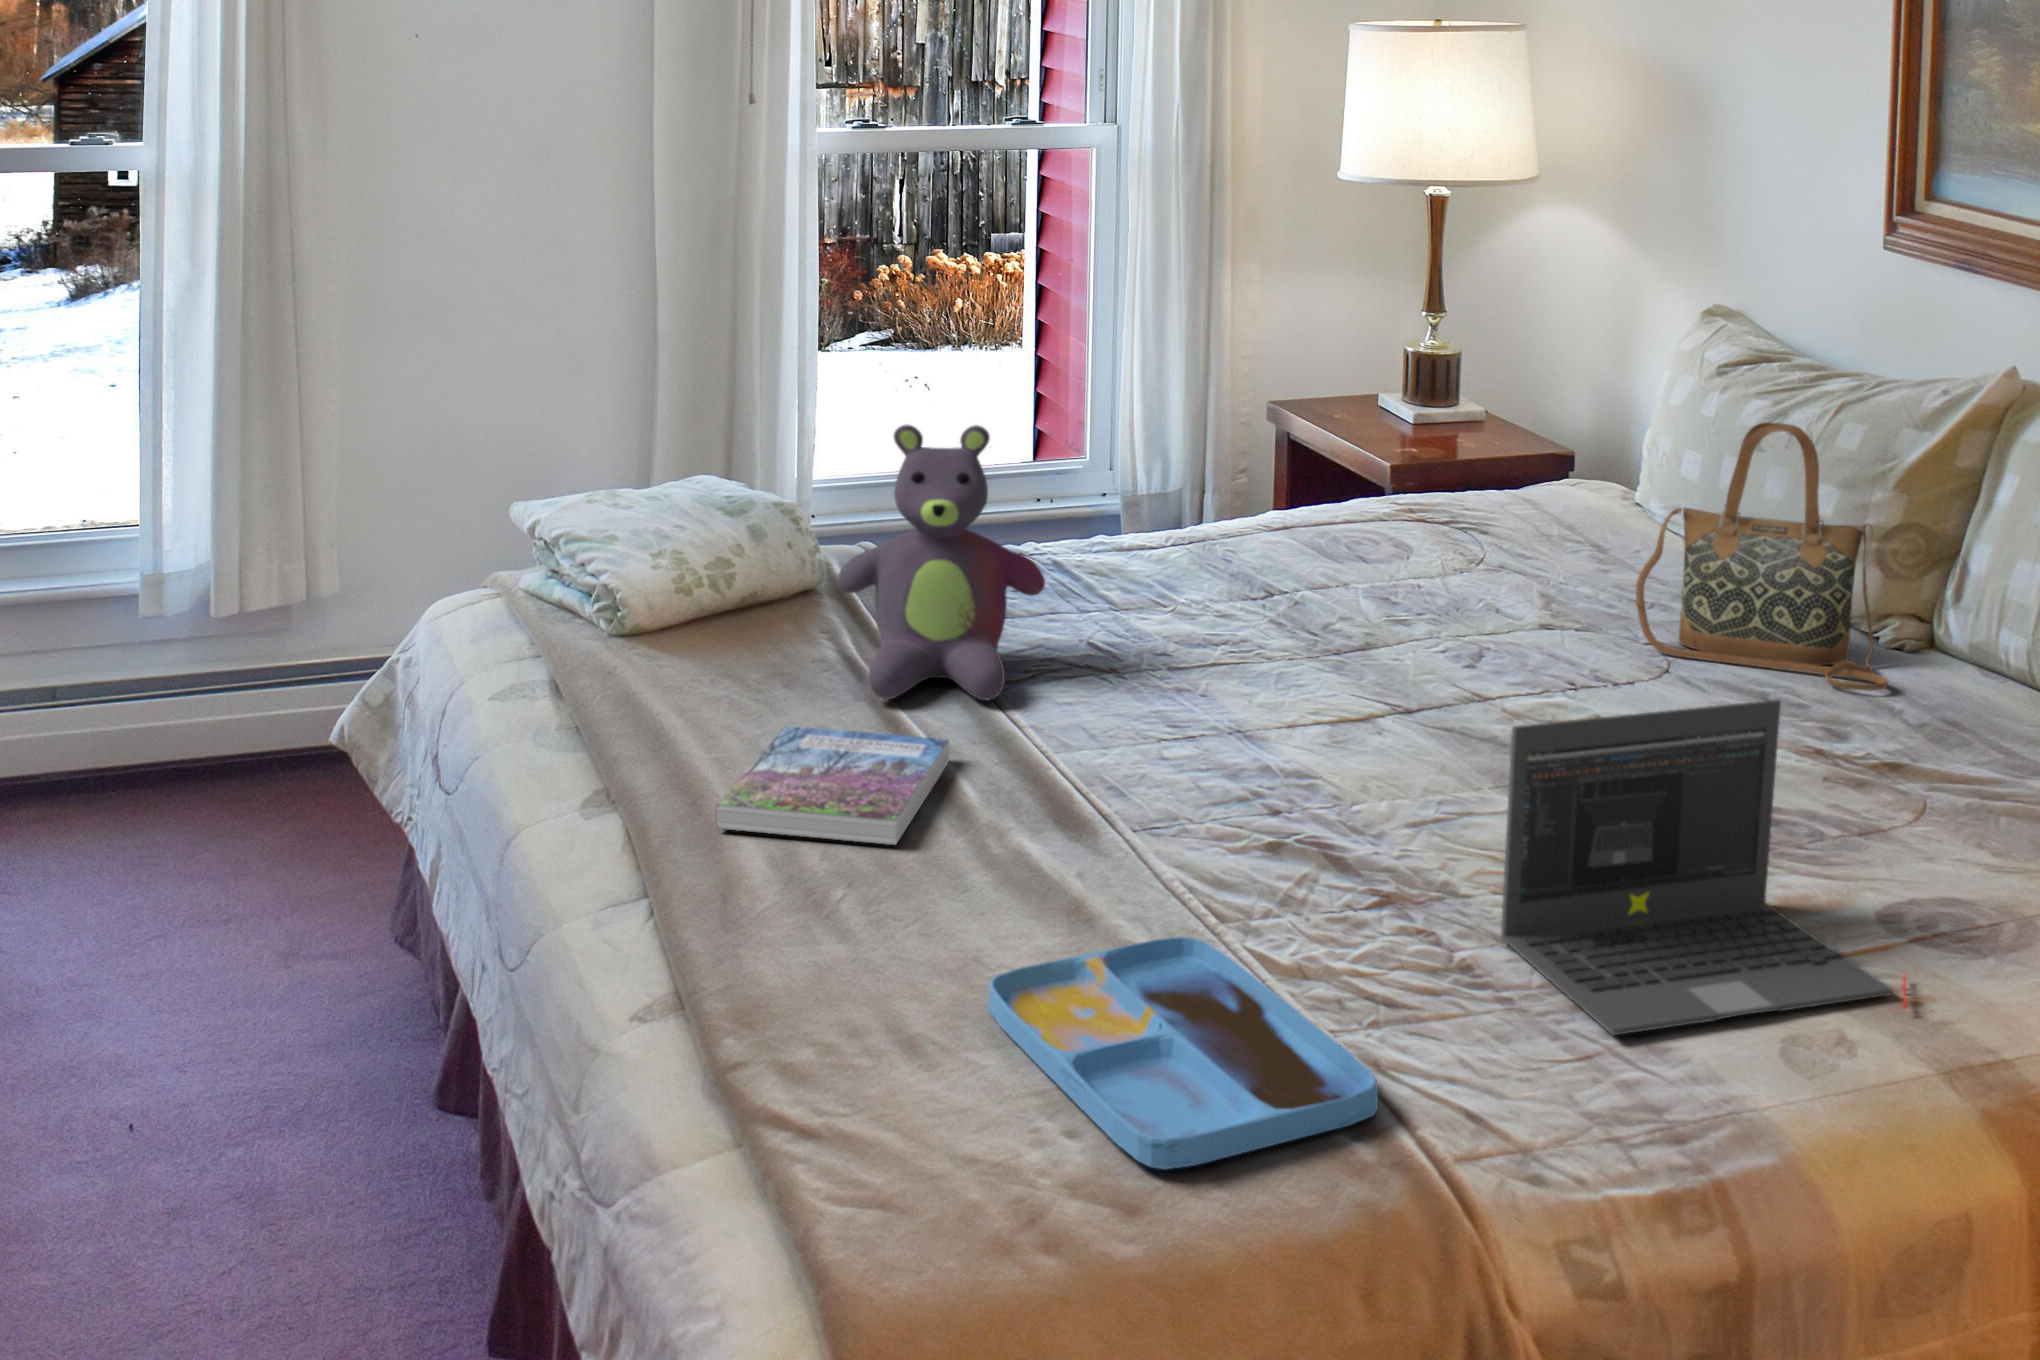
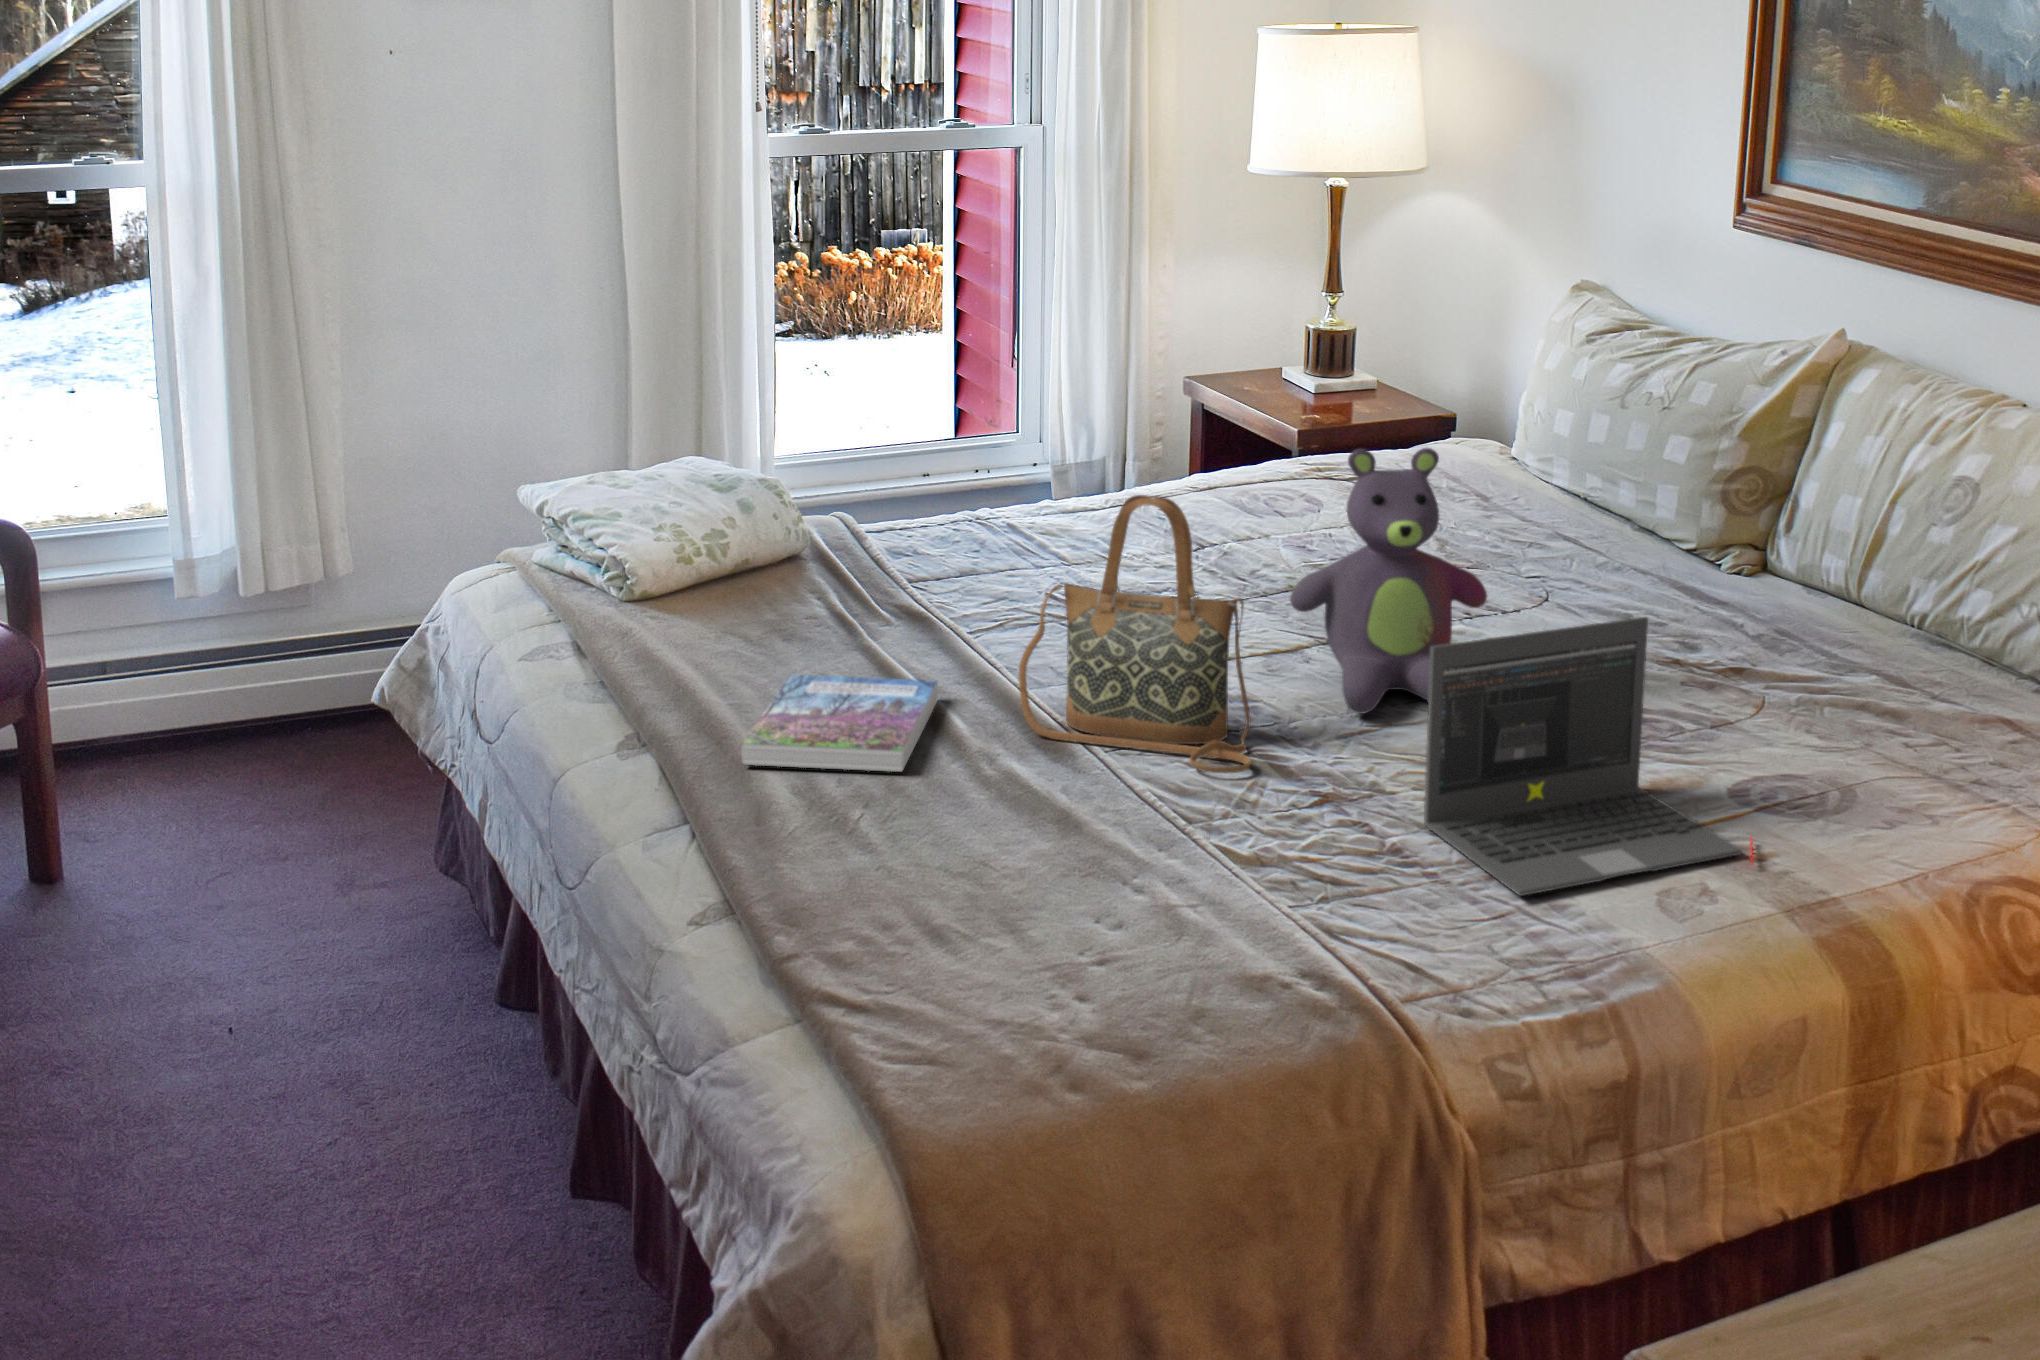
handbag: present [1636,422,1889,691] -> present [1019,495,1251,773]
stuffed bear: present [837,425,1045,701] -> present [1290,448,1487,714]
tray: present [988,937,1378,1169] -> none [1001,835,1334,1017]

